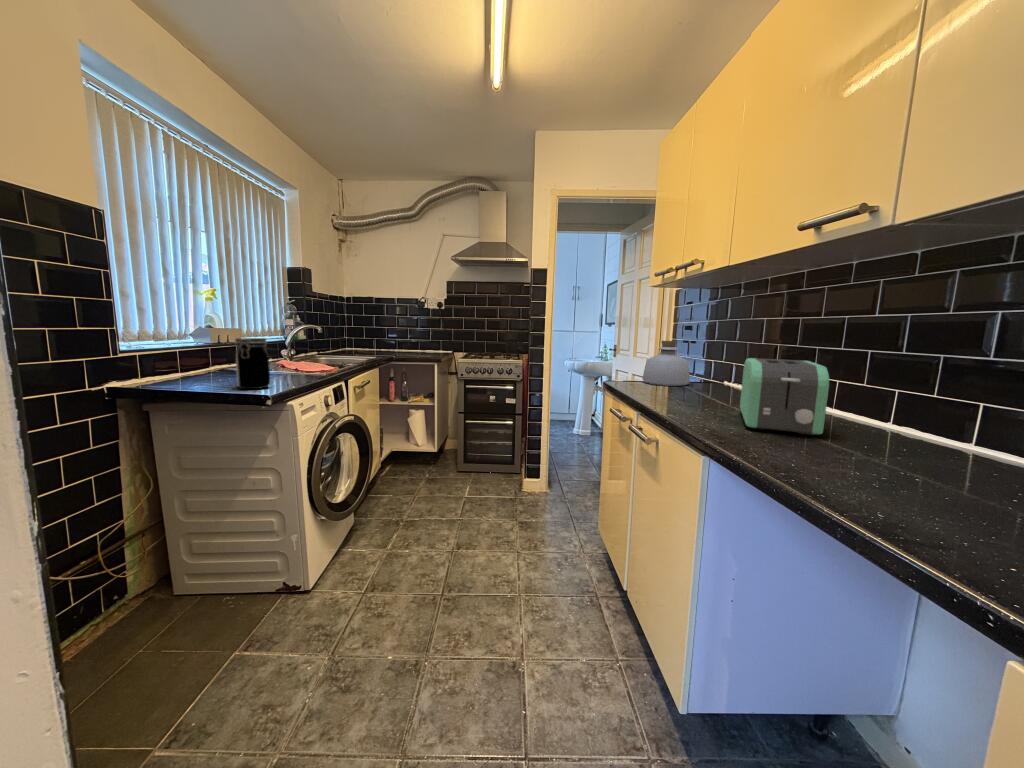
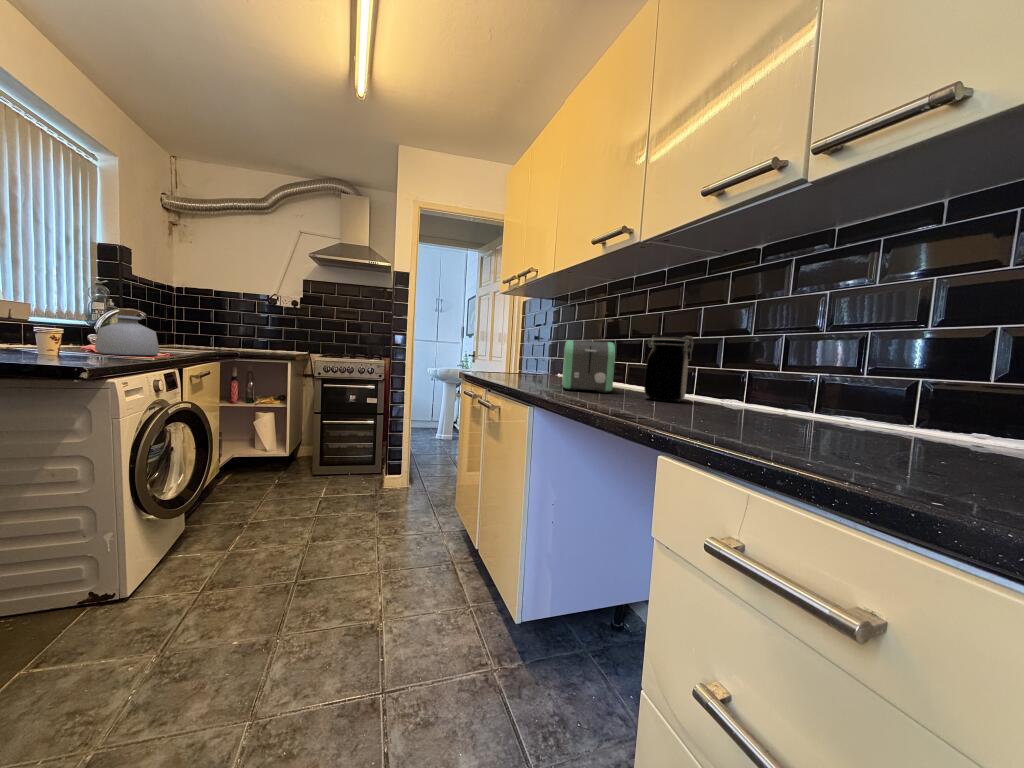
jar: present [235,338,270,389] -> present [644,335,694,402]
bottle: present [642,341,690,386] -> present [95,309,160,355]

